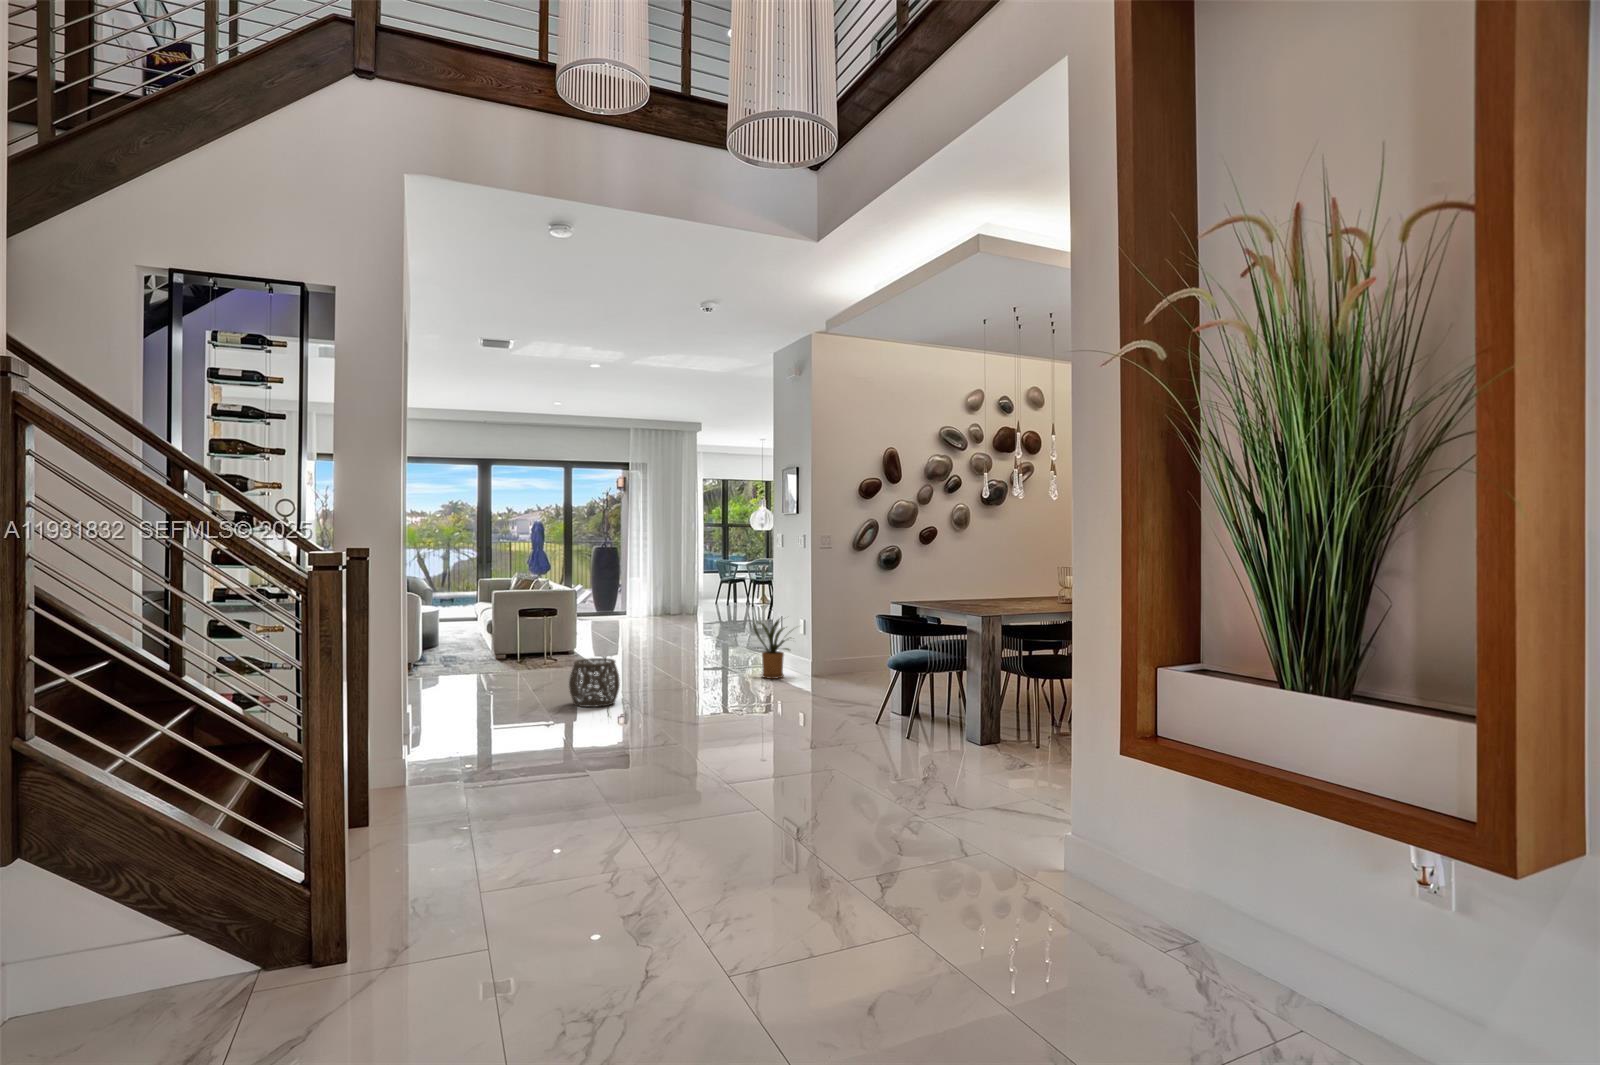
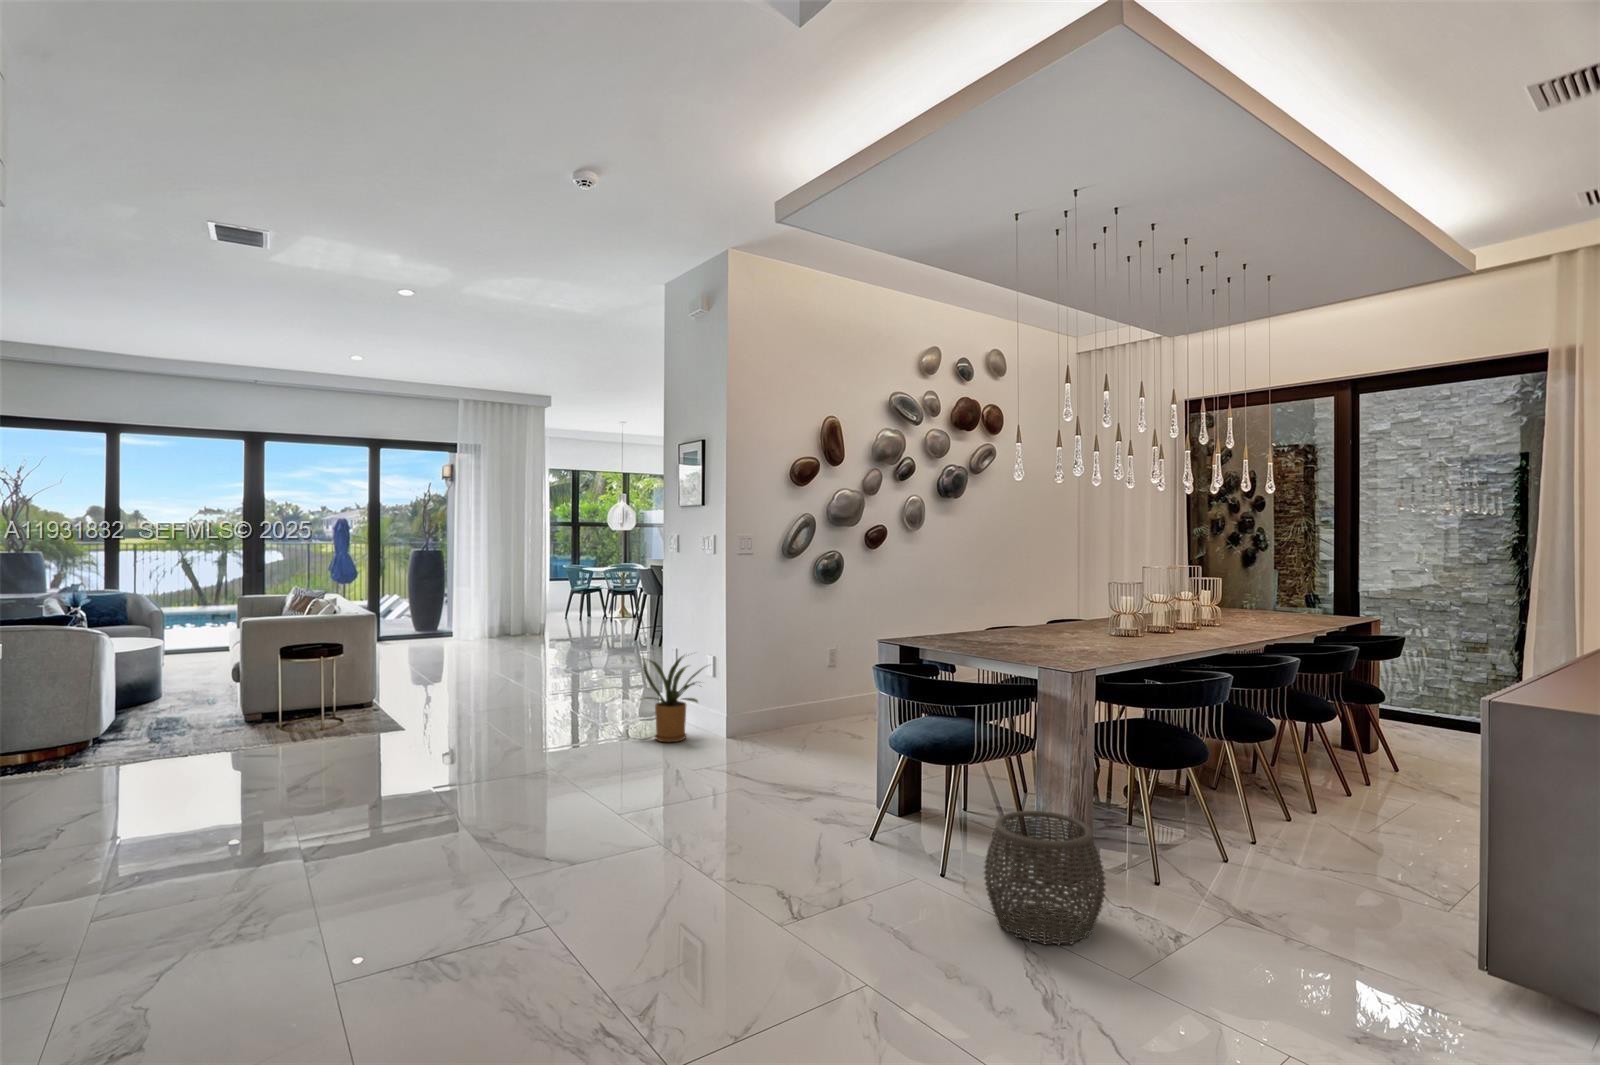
woven basket: present [569,658,620,707] -> present [984,811,1106,945]

